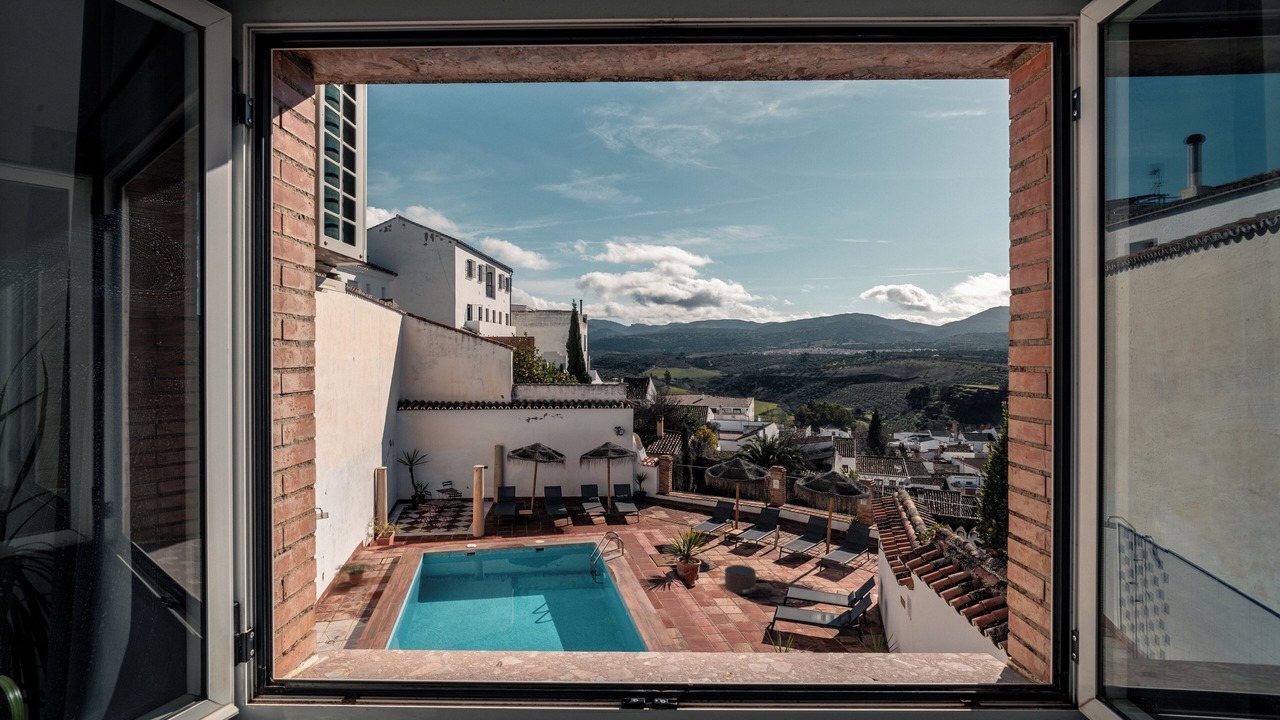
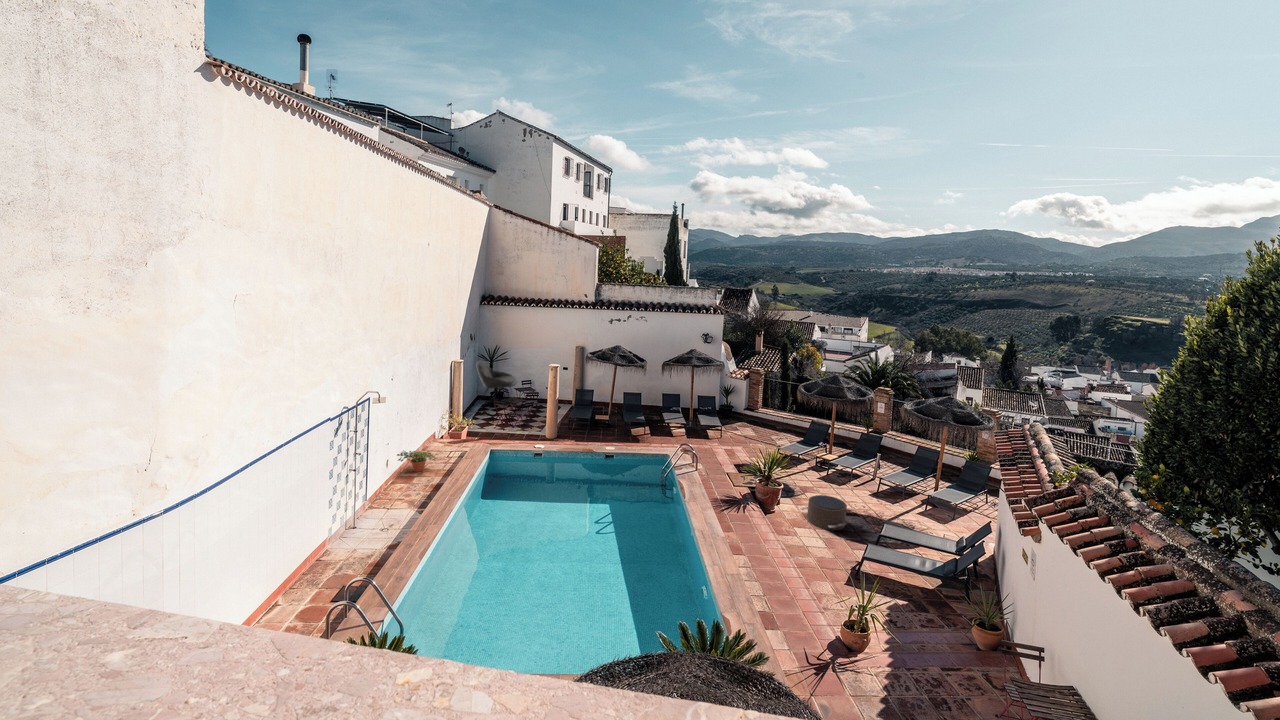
lounge chair: none [394,466,435,512] -> present [477,361,517,405]

